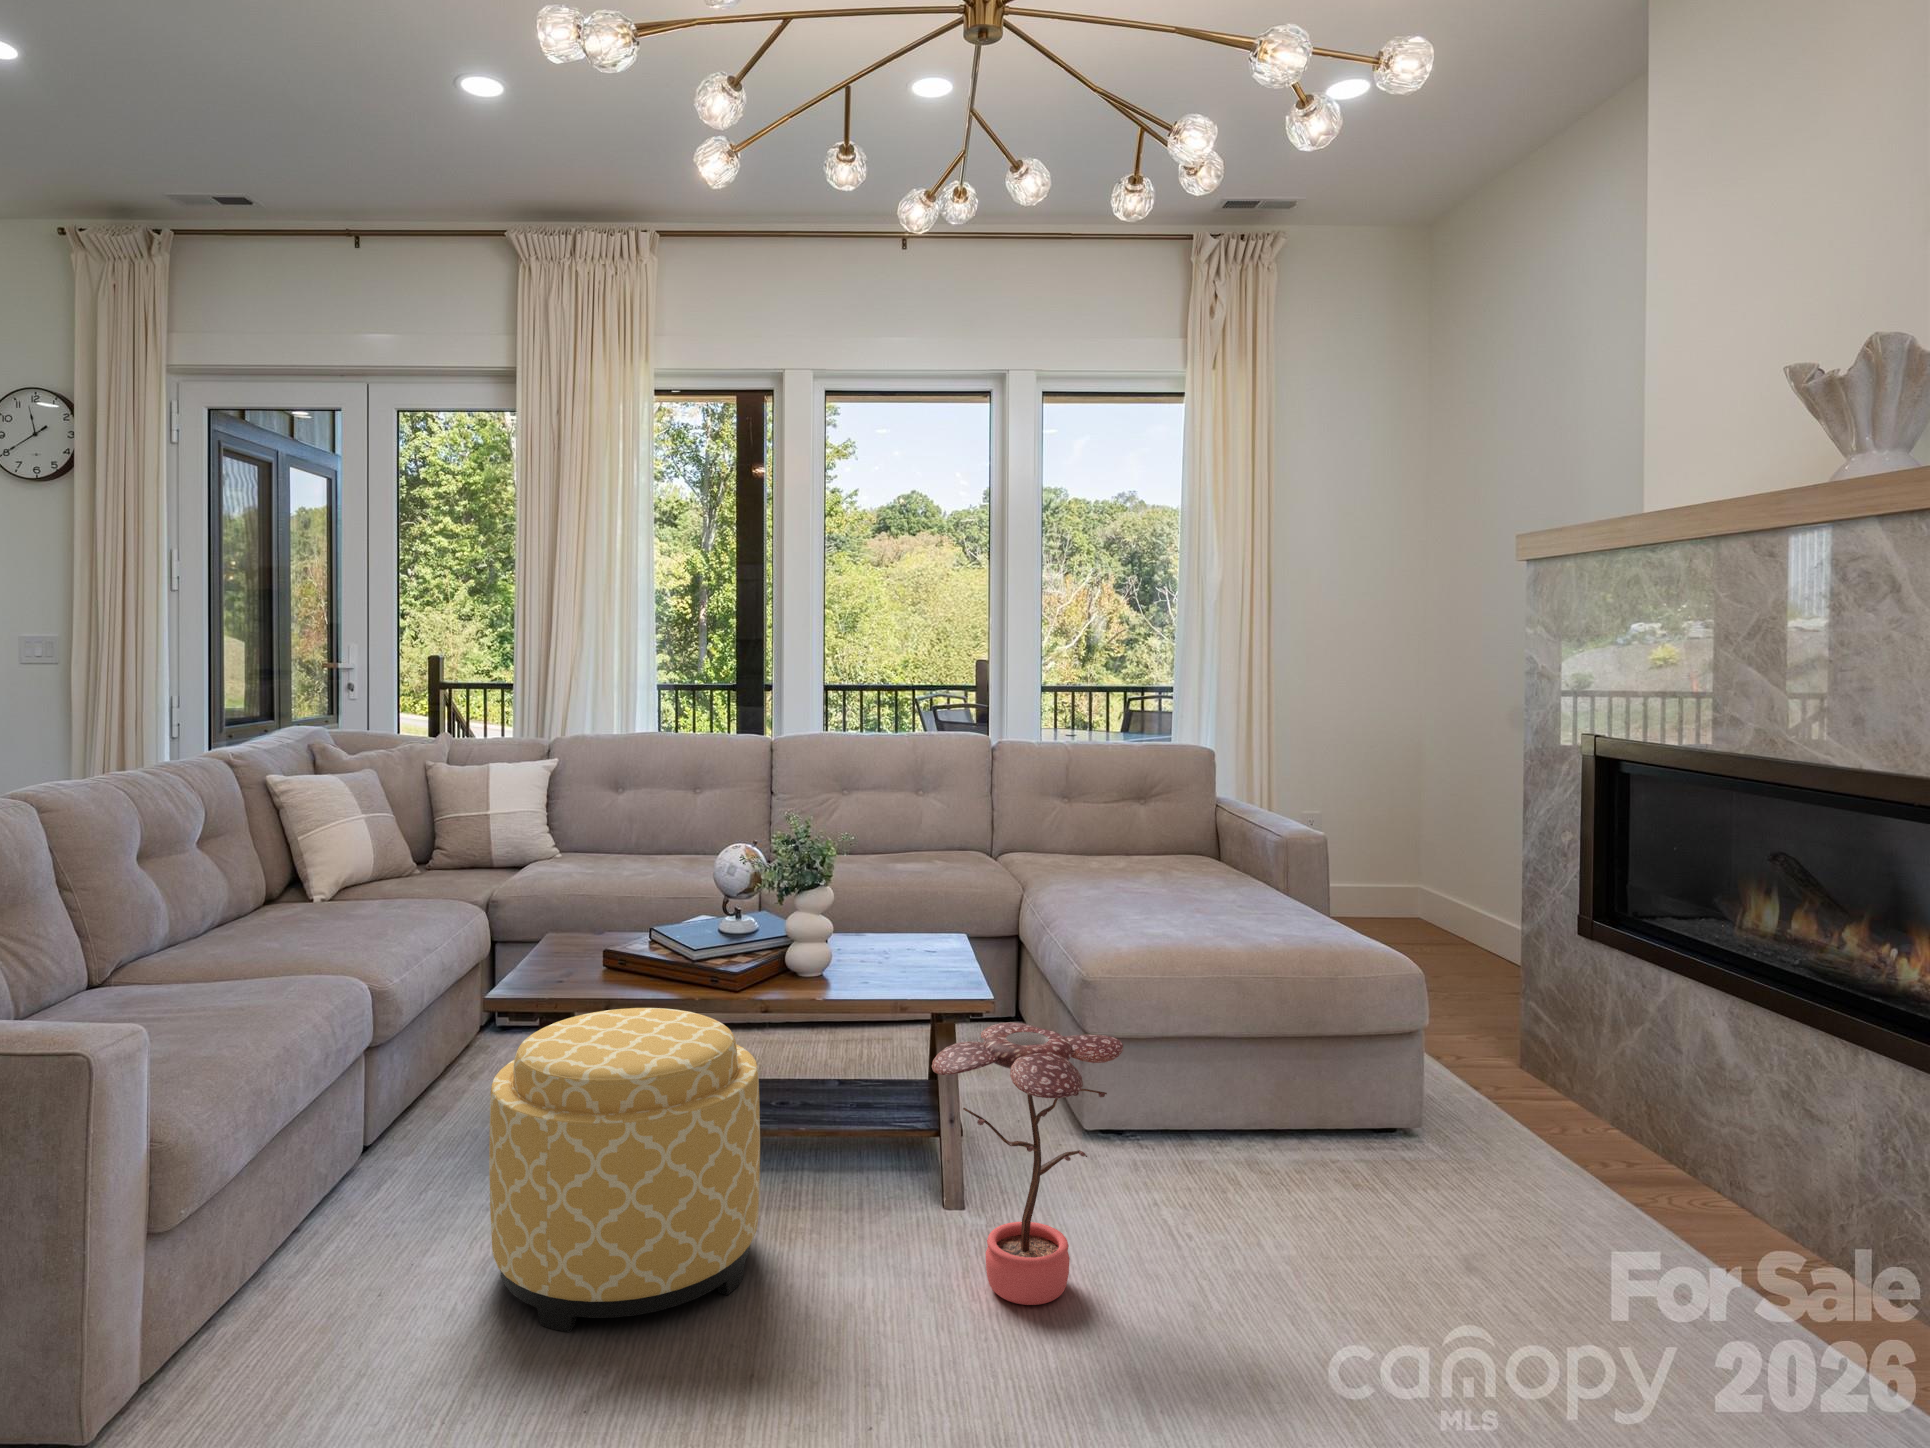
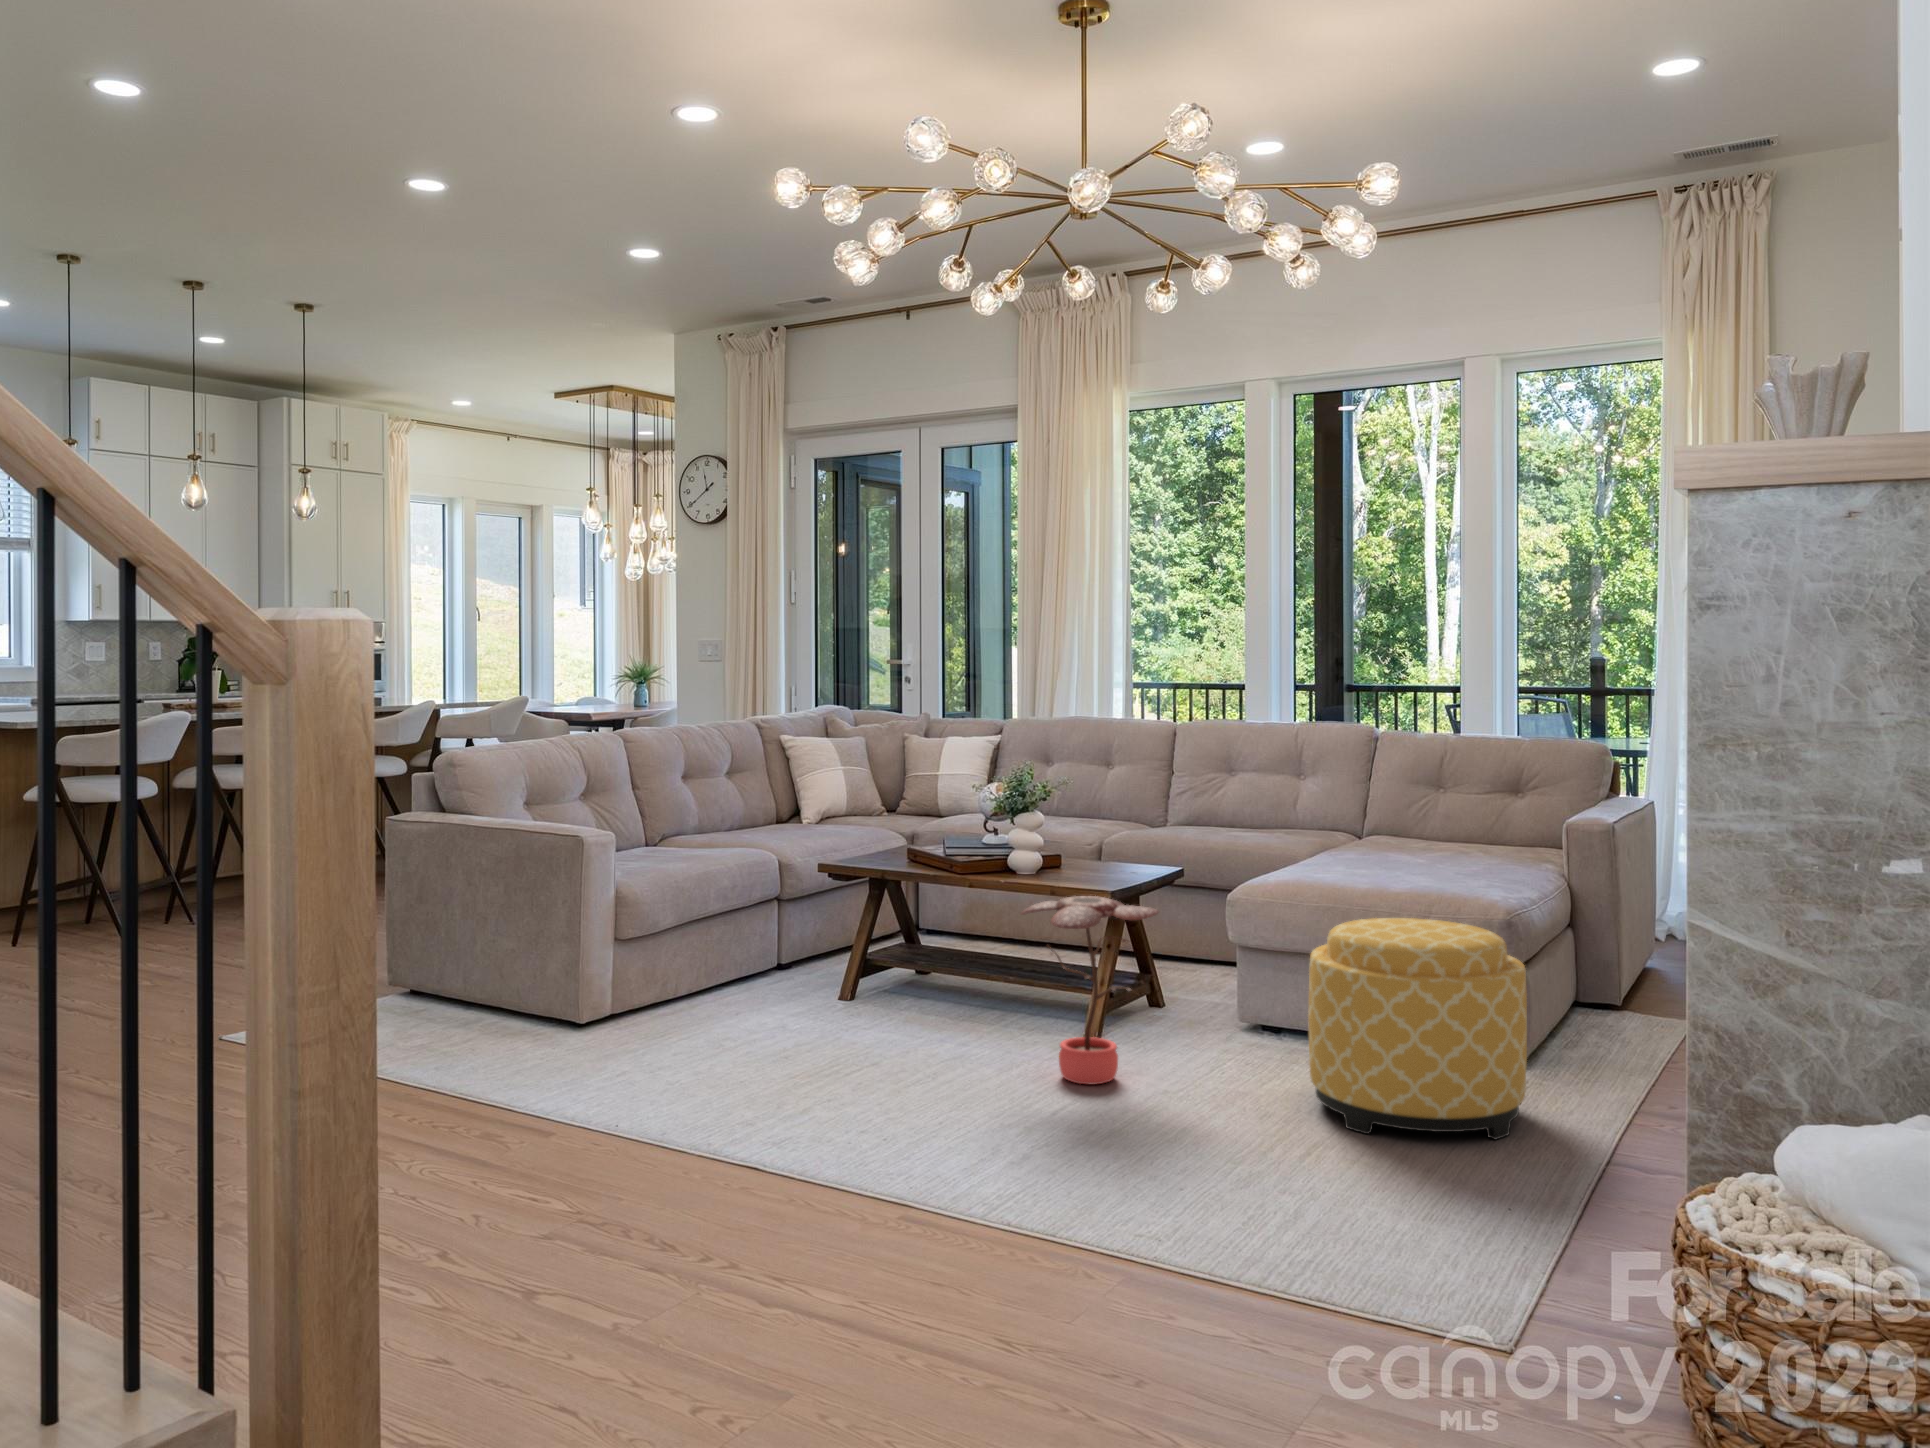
ottoman: present [489,1008,760,1332] -> present [1308,918,1527,1139]

